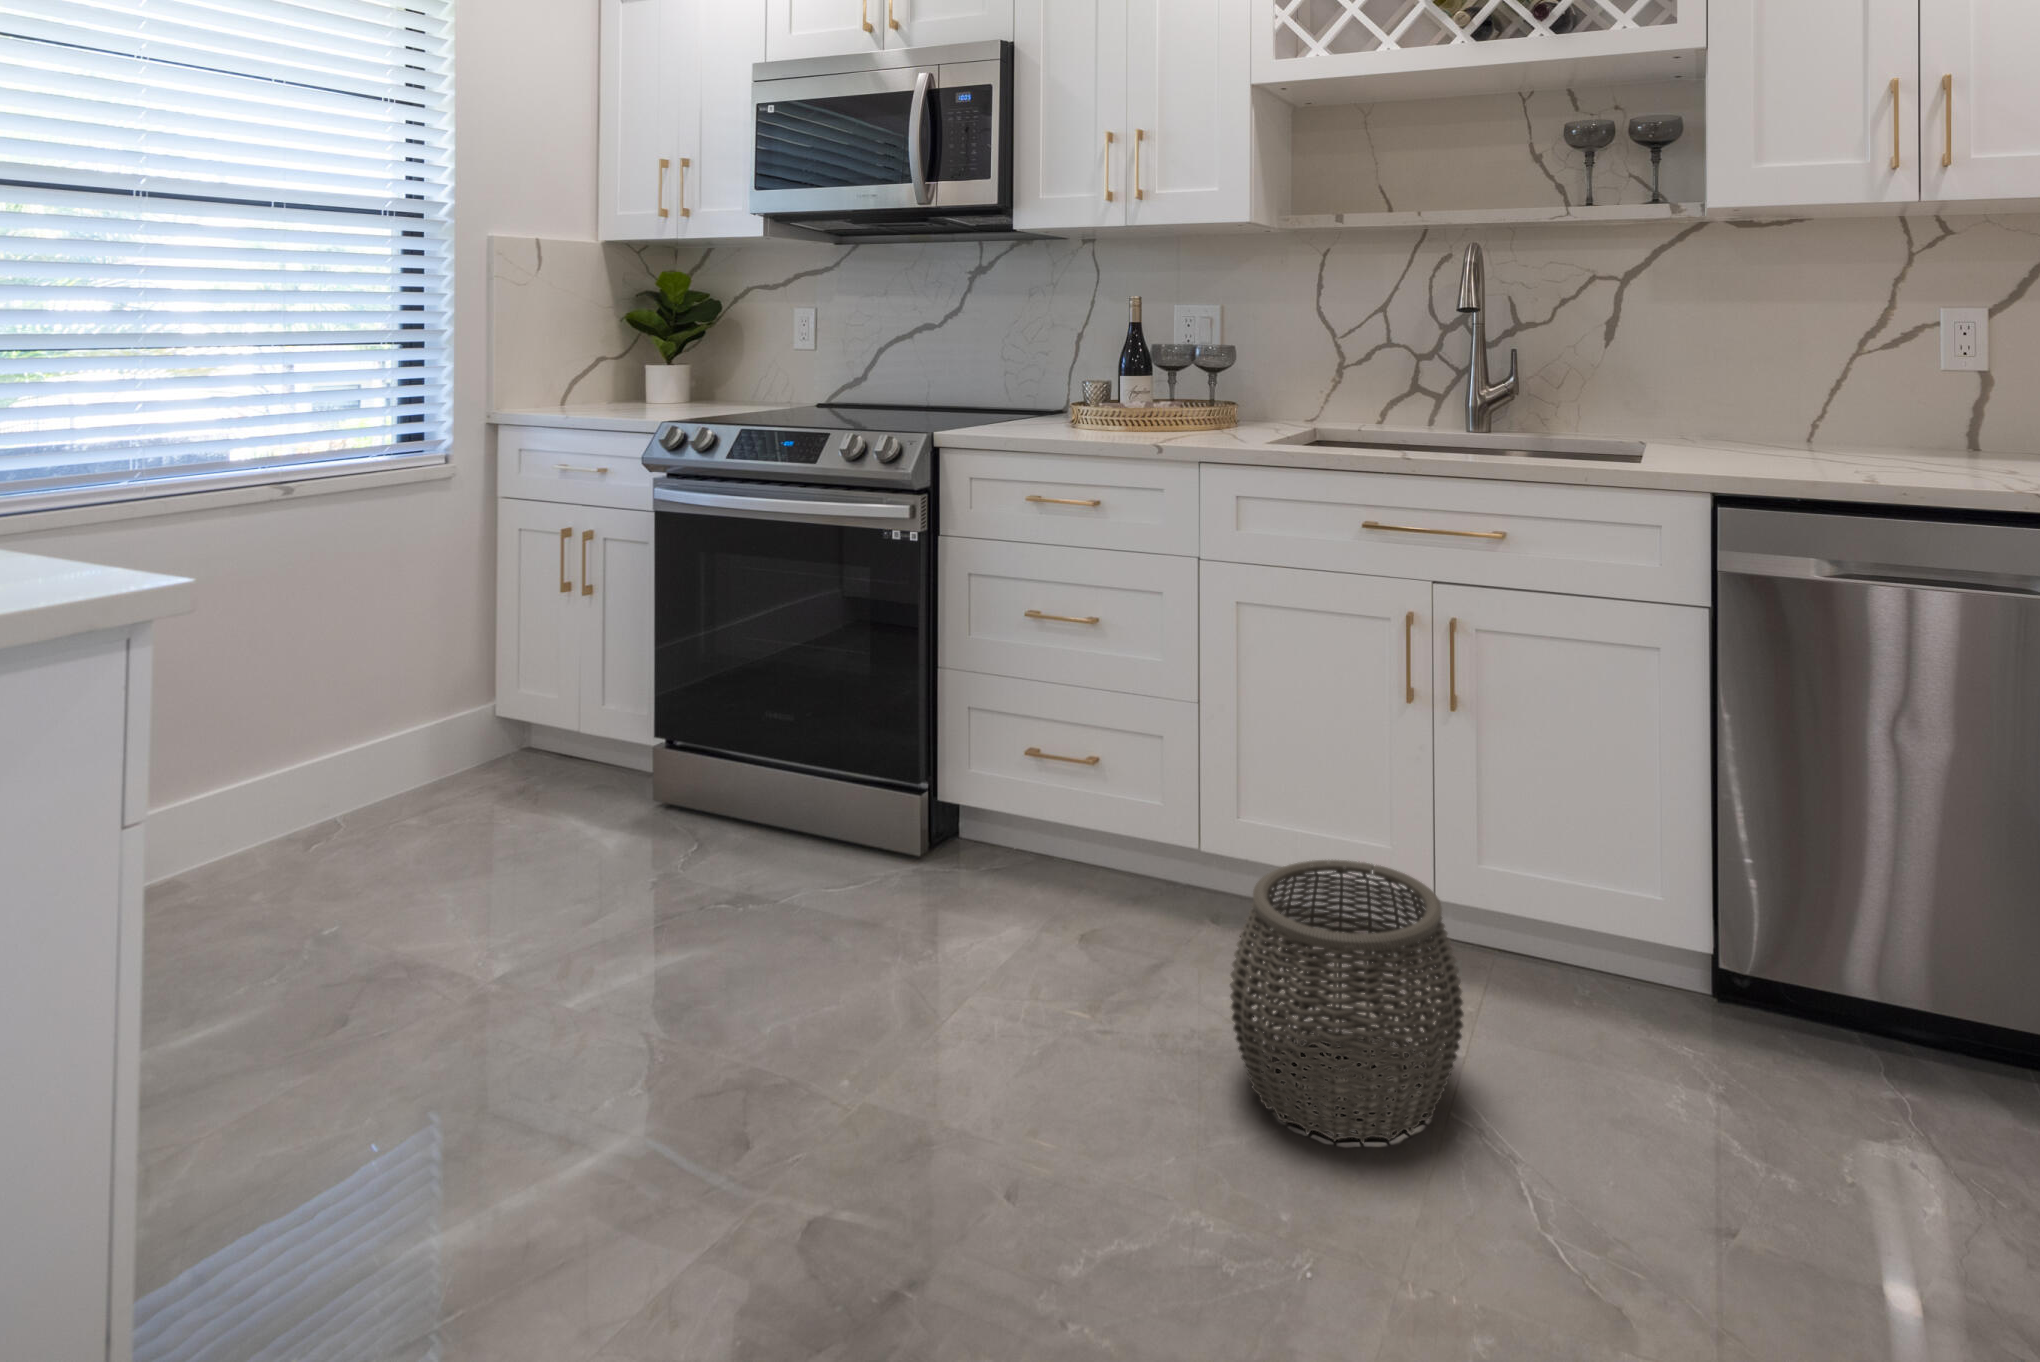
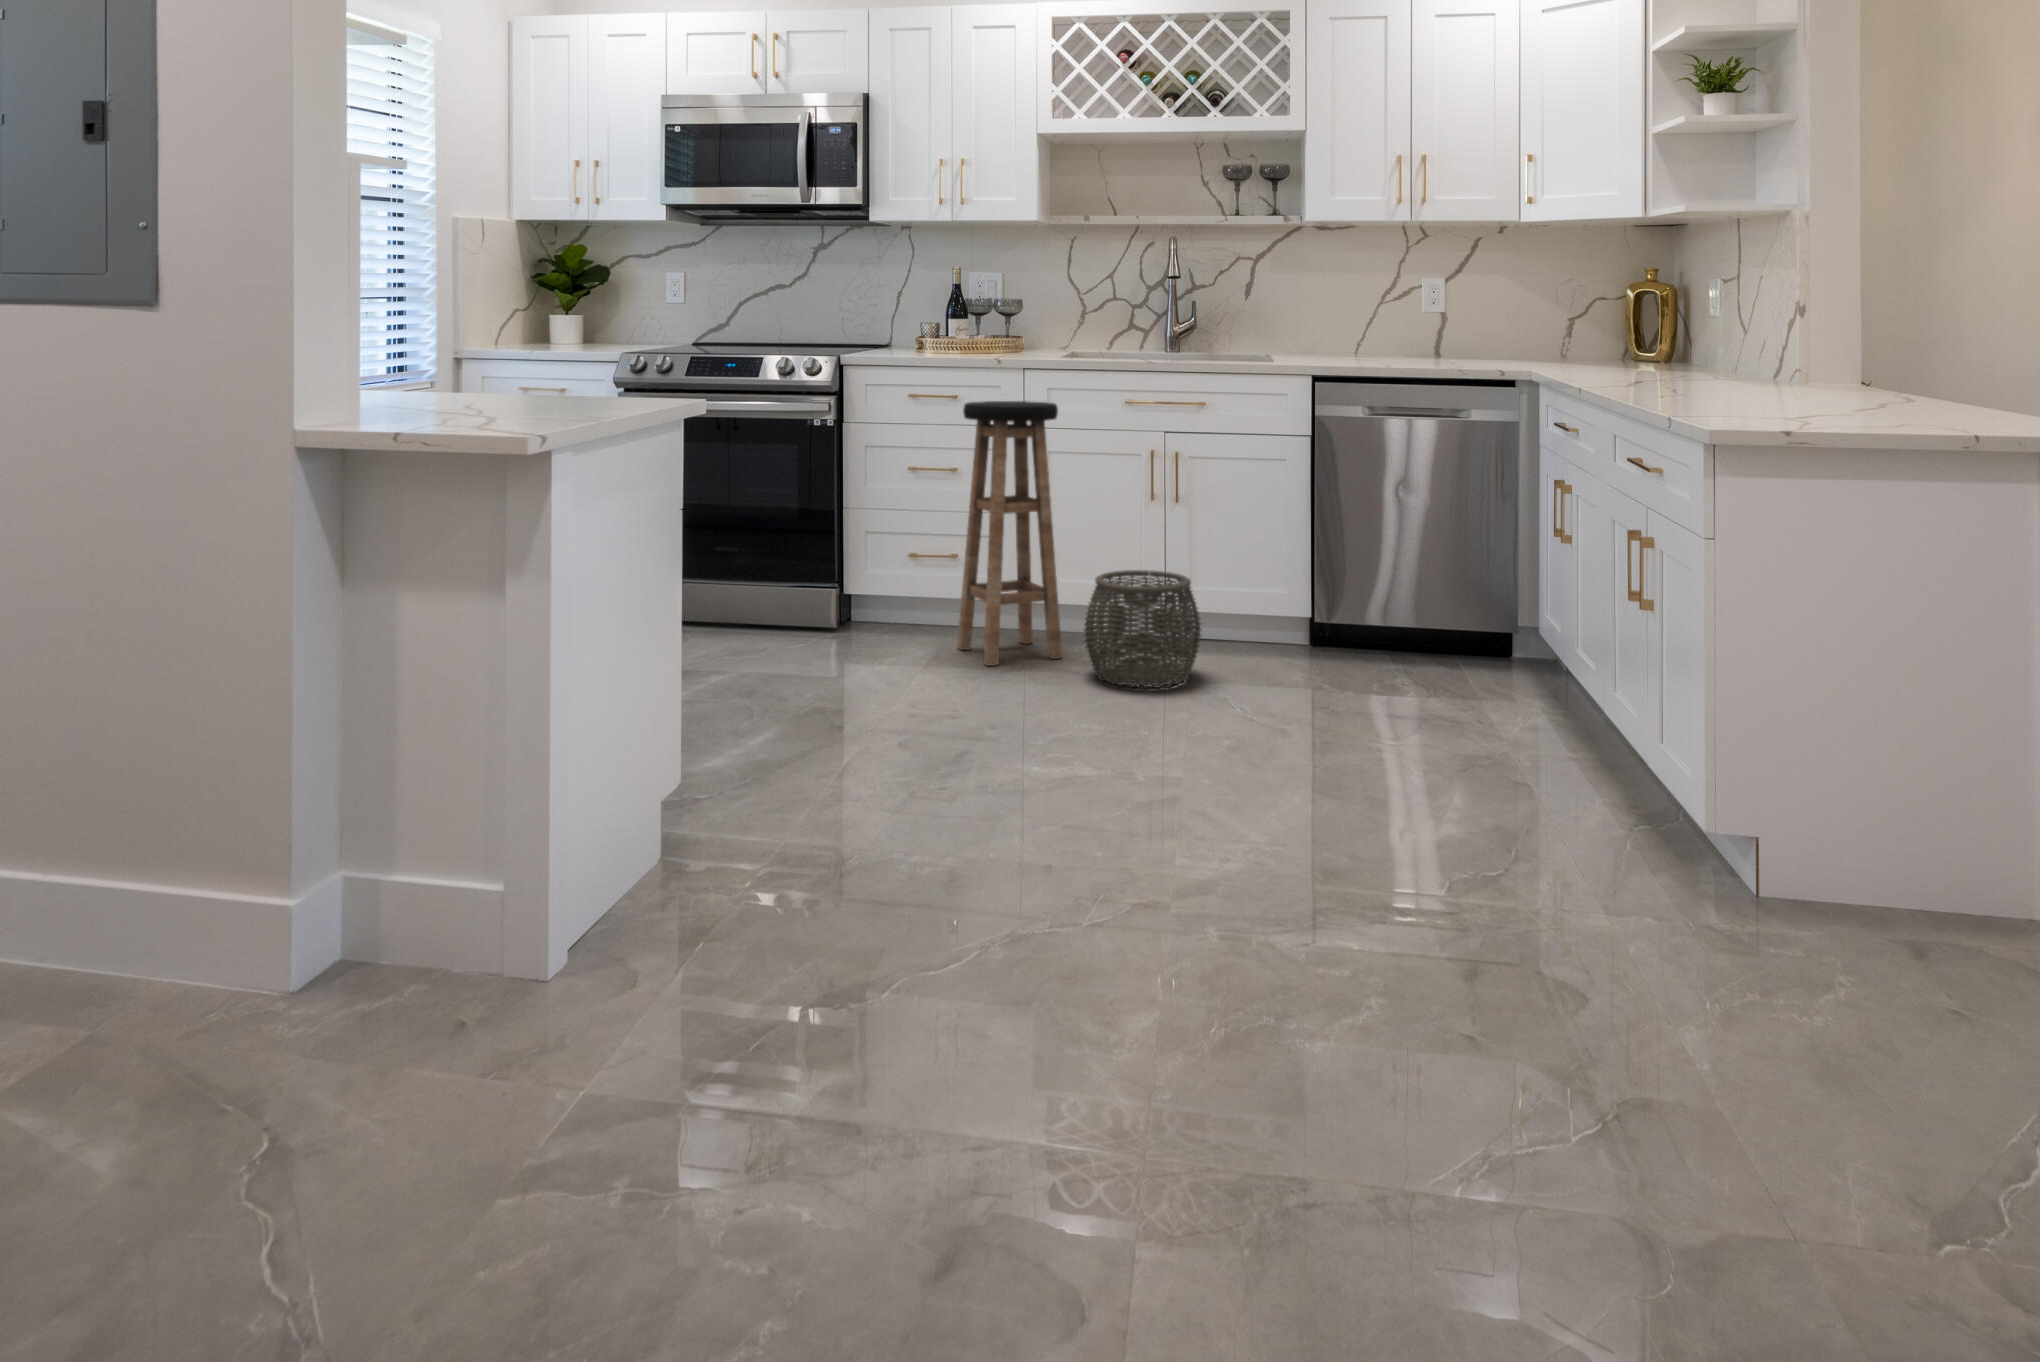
bar stool: none [1061,520,1225,1008] -> present [957,401,1062,666]

